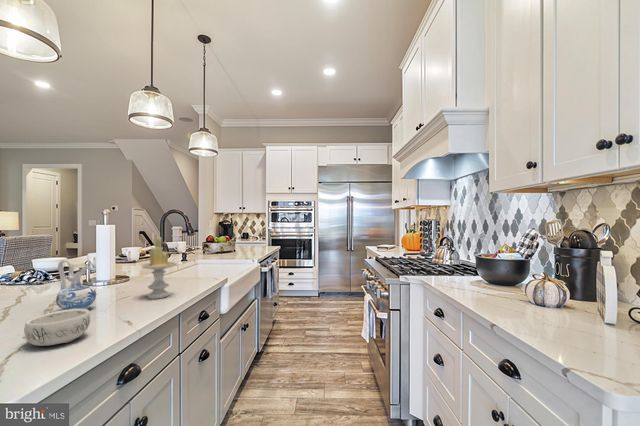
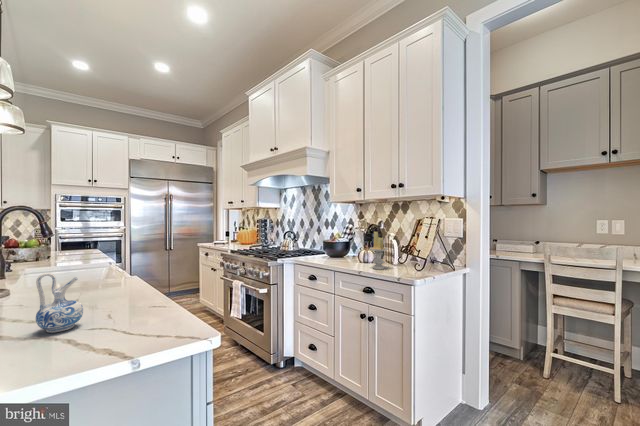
candle: present [142,237,175,299] -> present [370,232,388,269]
decorative bowl: present [24,309,90,346] -> none [115,307,171,342]

